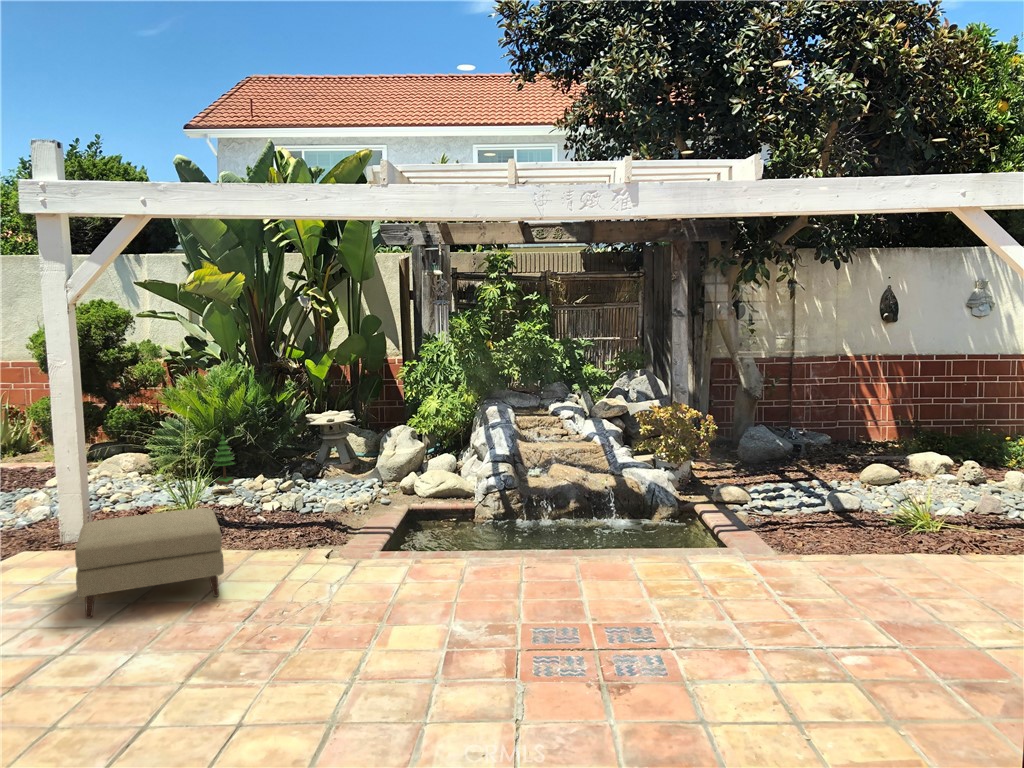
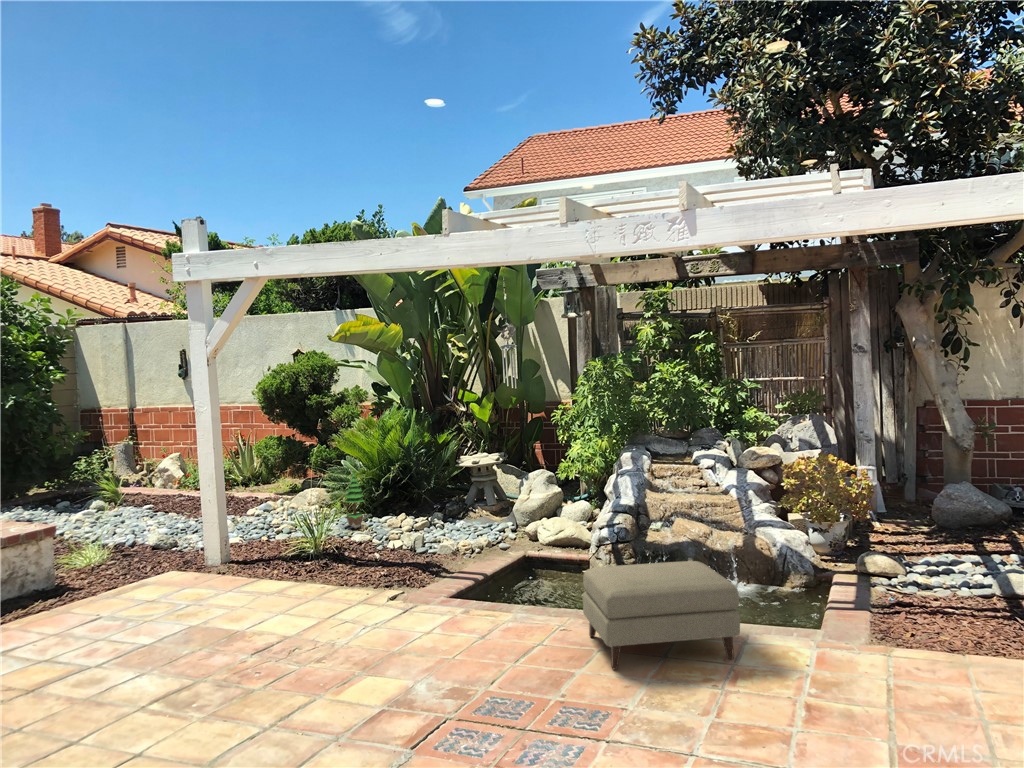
ottoman: present [75,508,224,618] -> present [583,561,740,669]

